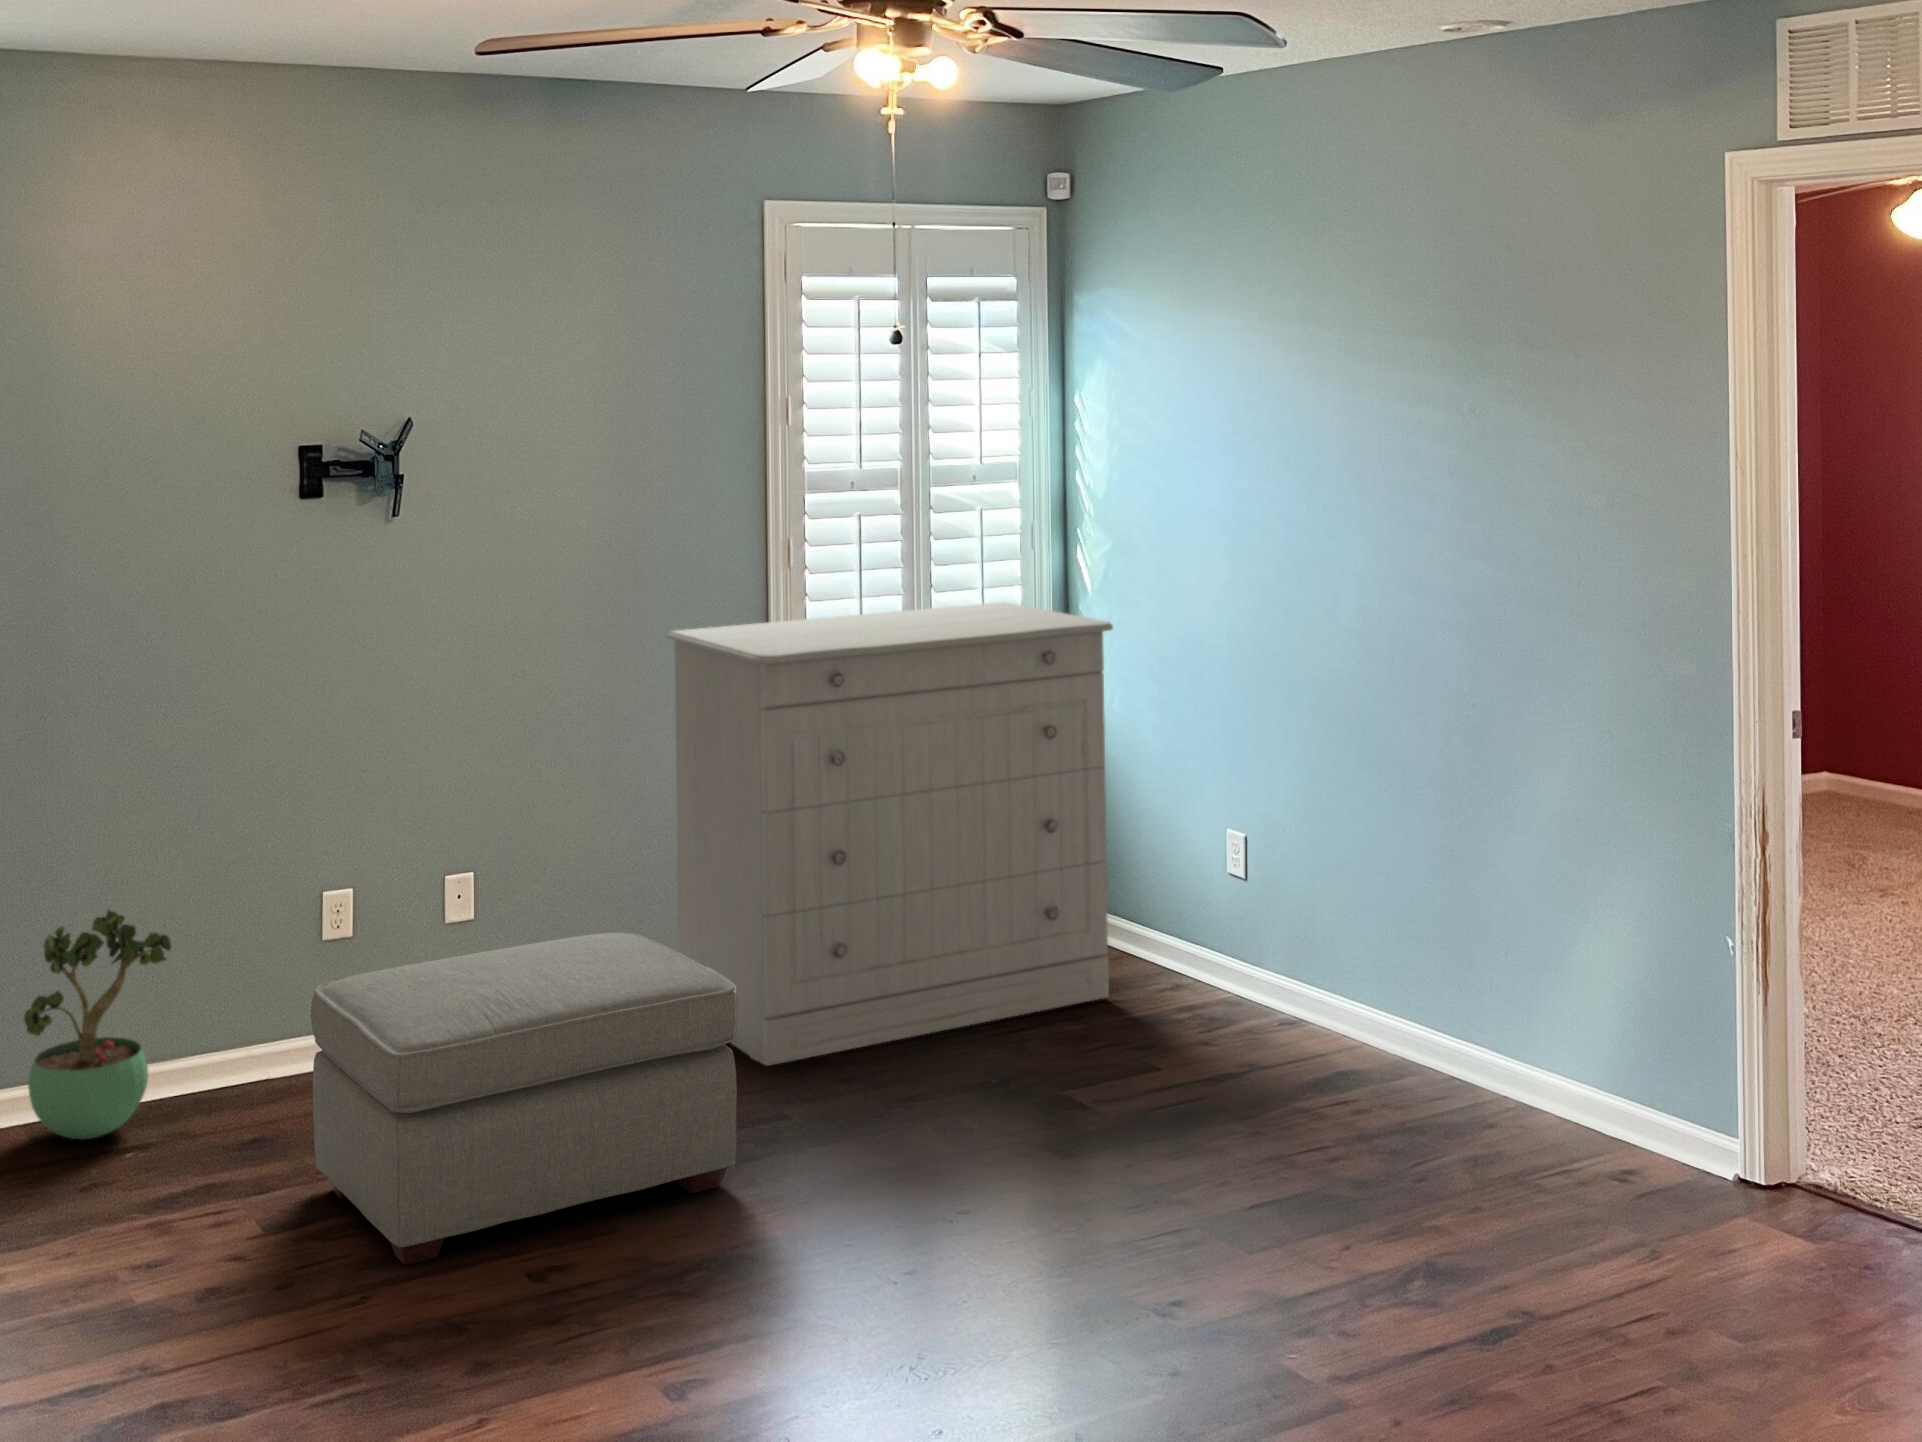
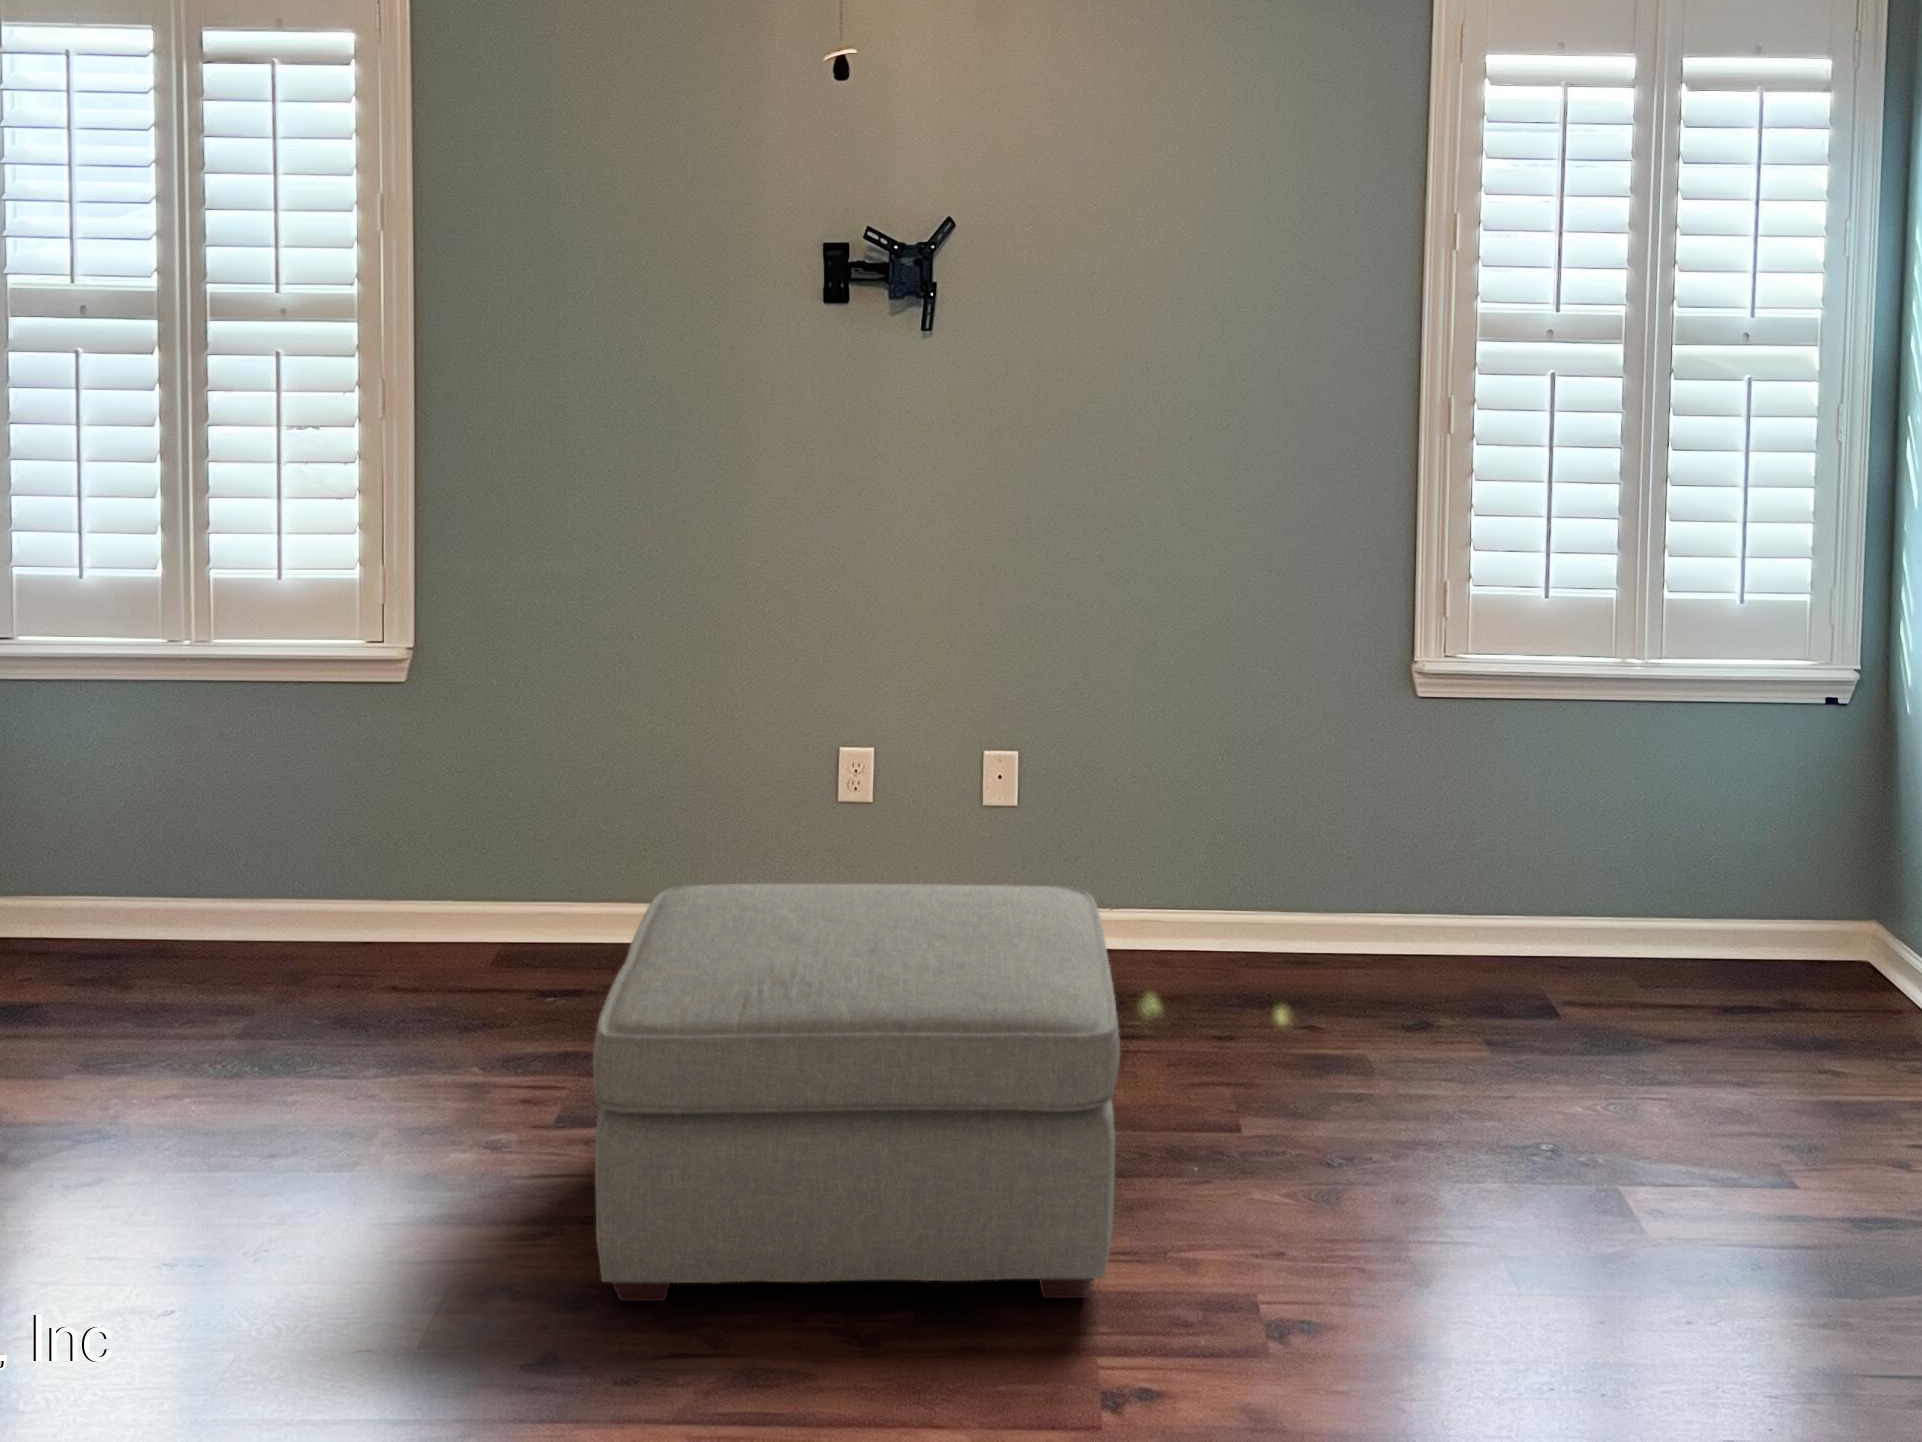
dresser: present [667,602,1113,1066] -> none [1271,498,1906,1099]
potted plant: present [24,910,171,1139] -> none [466,739,634,983]

